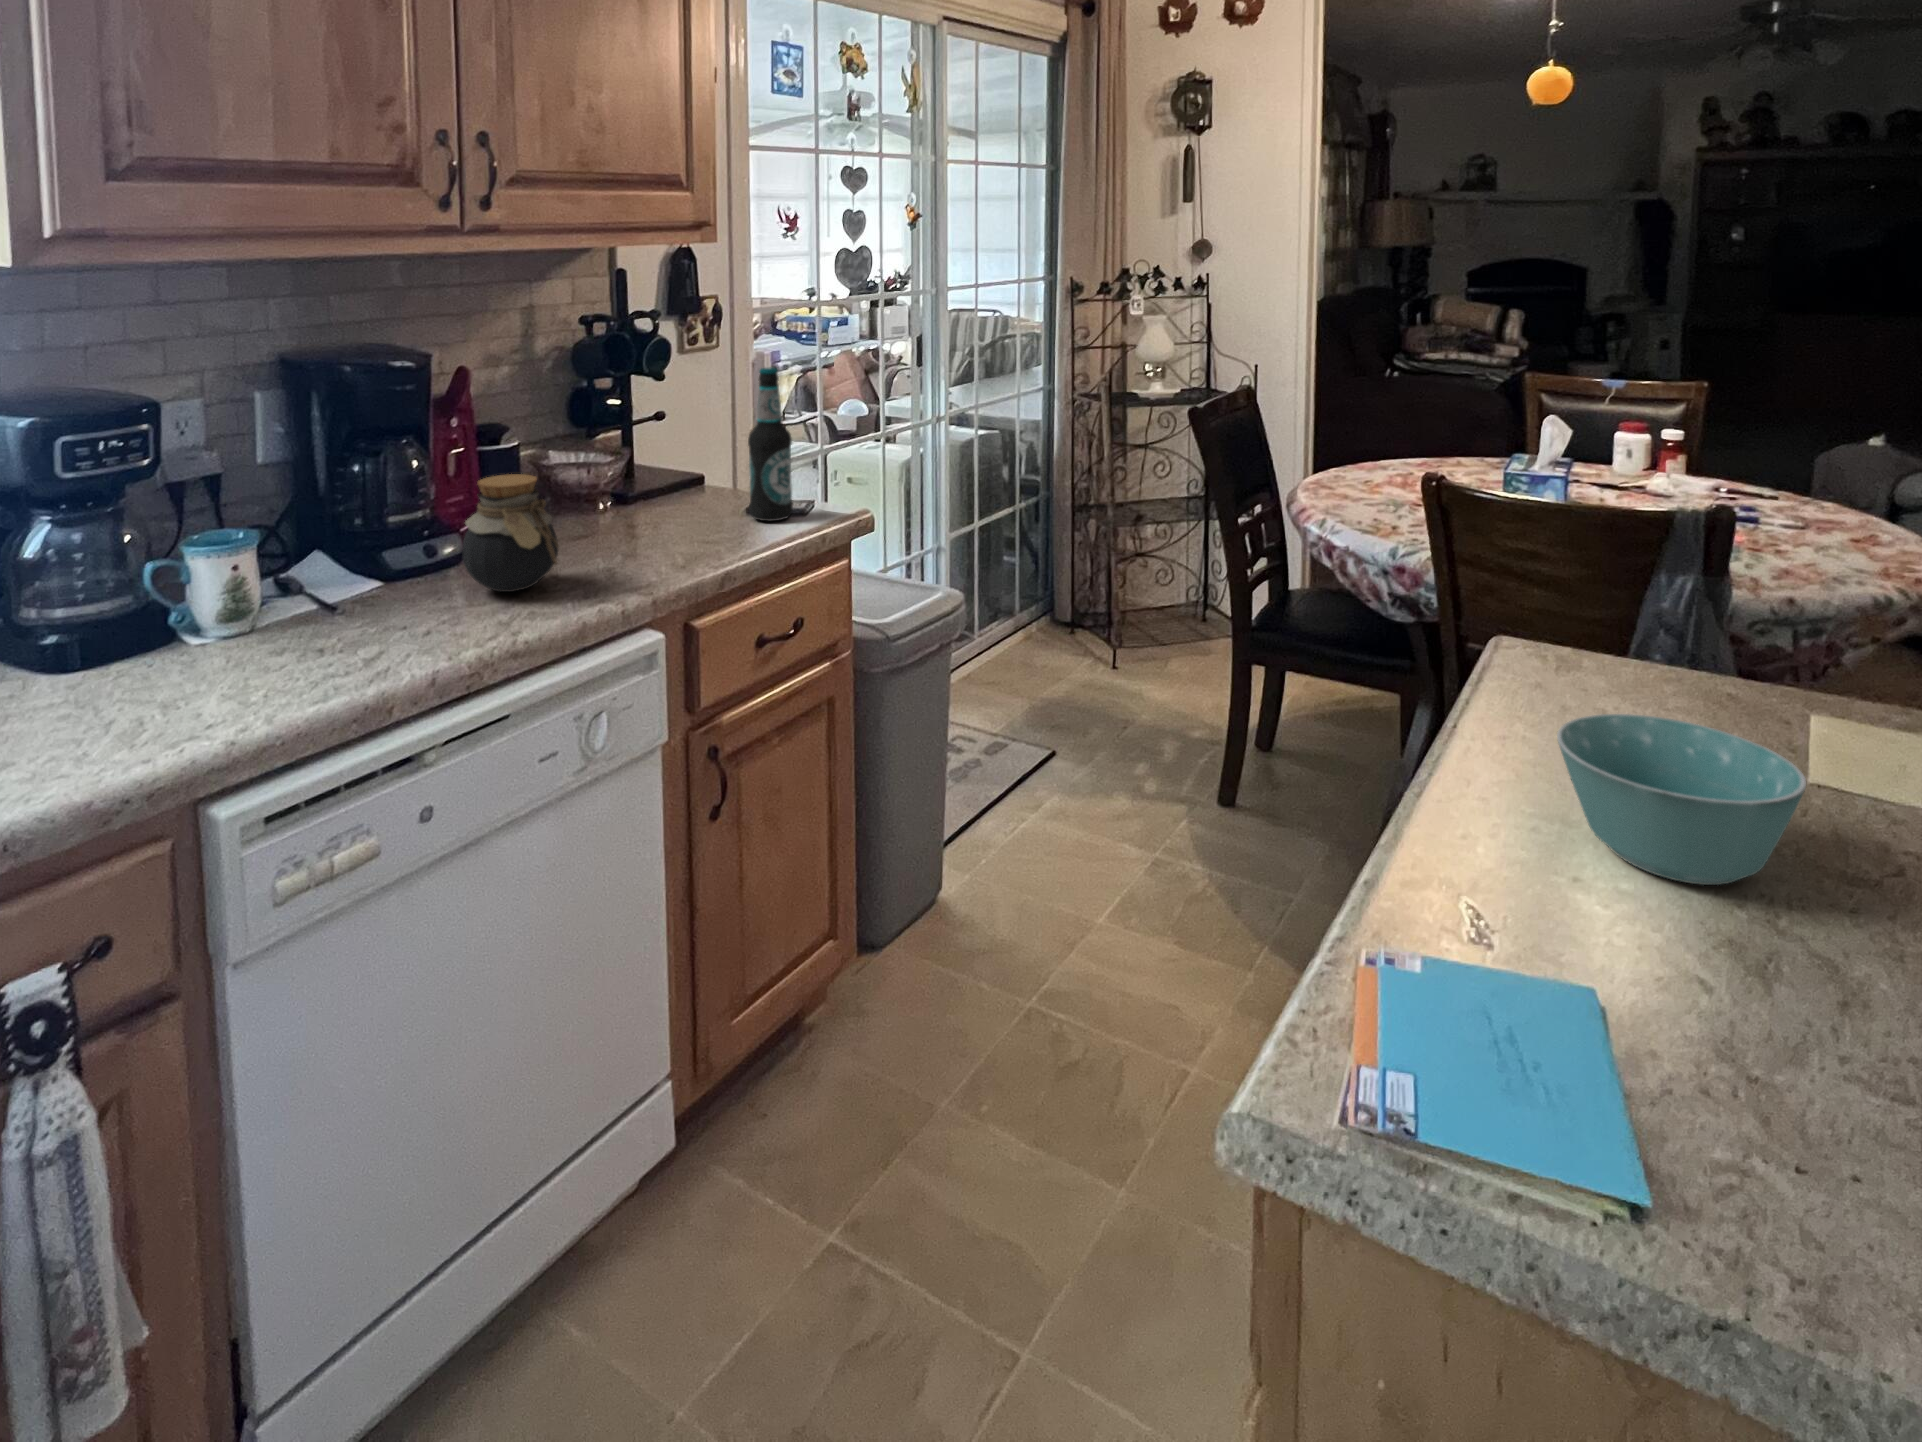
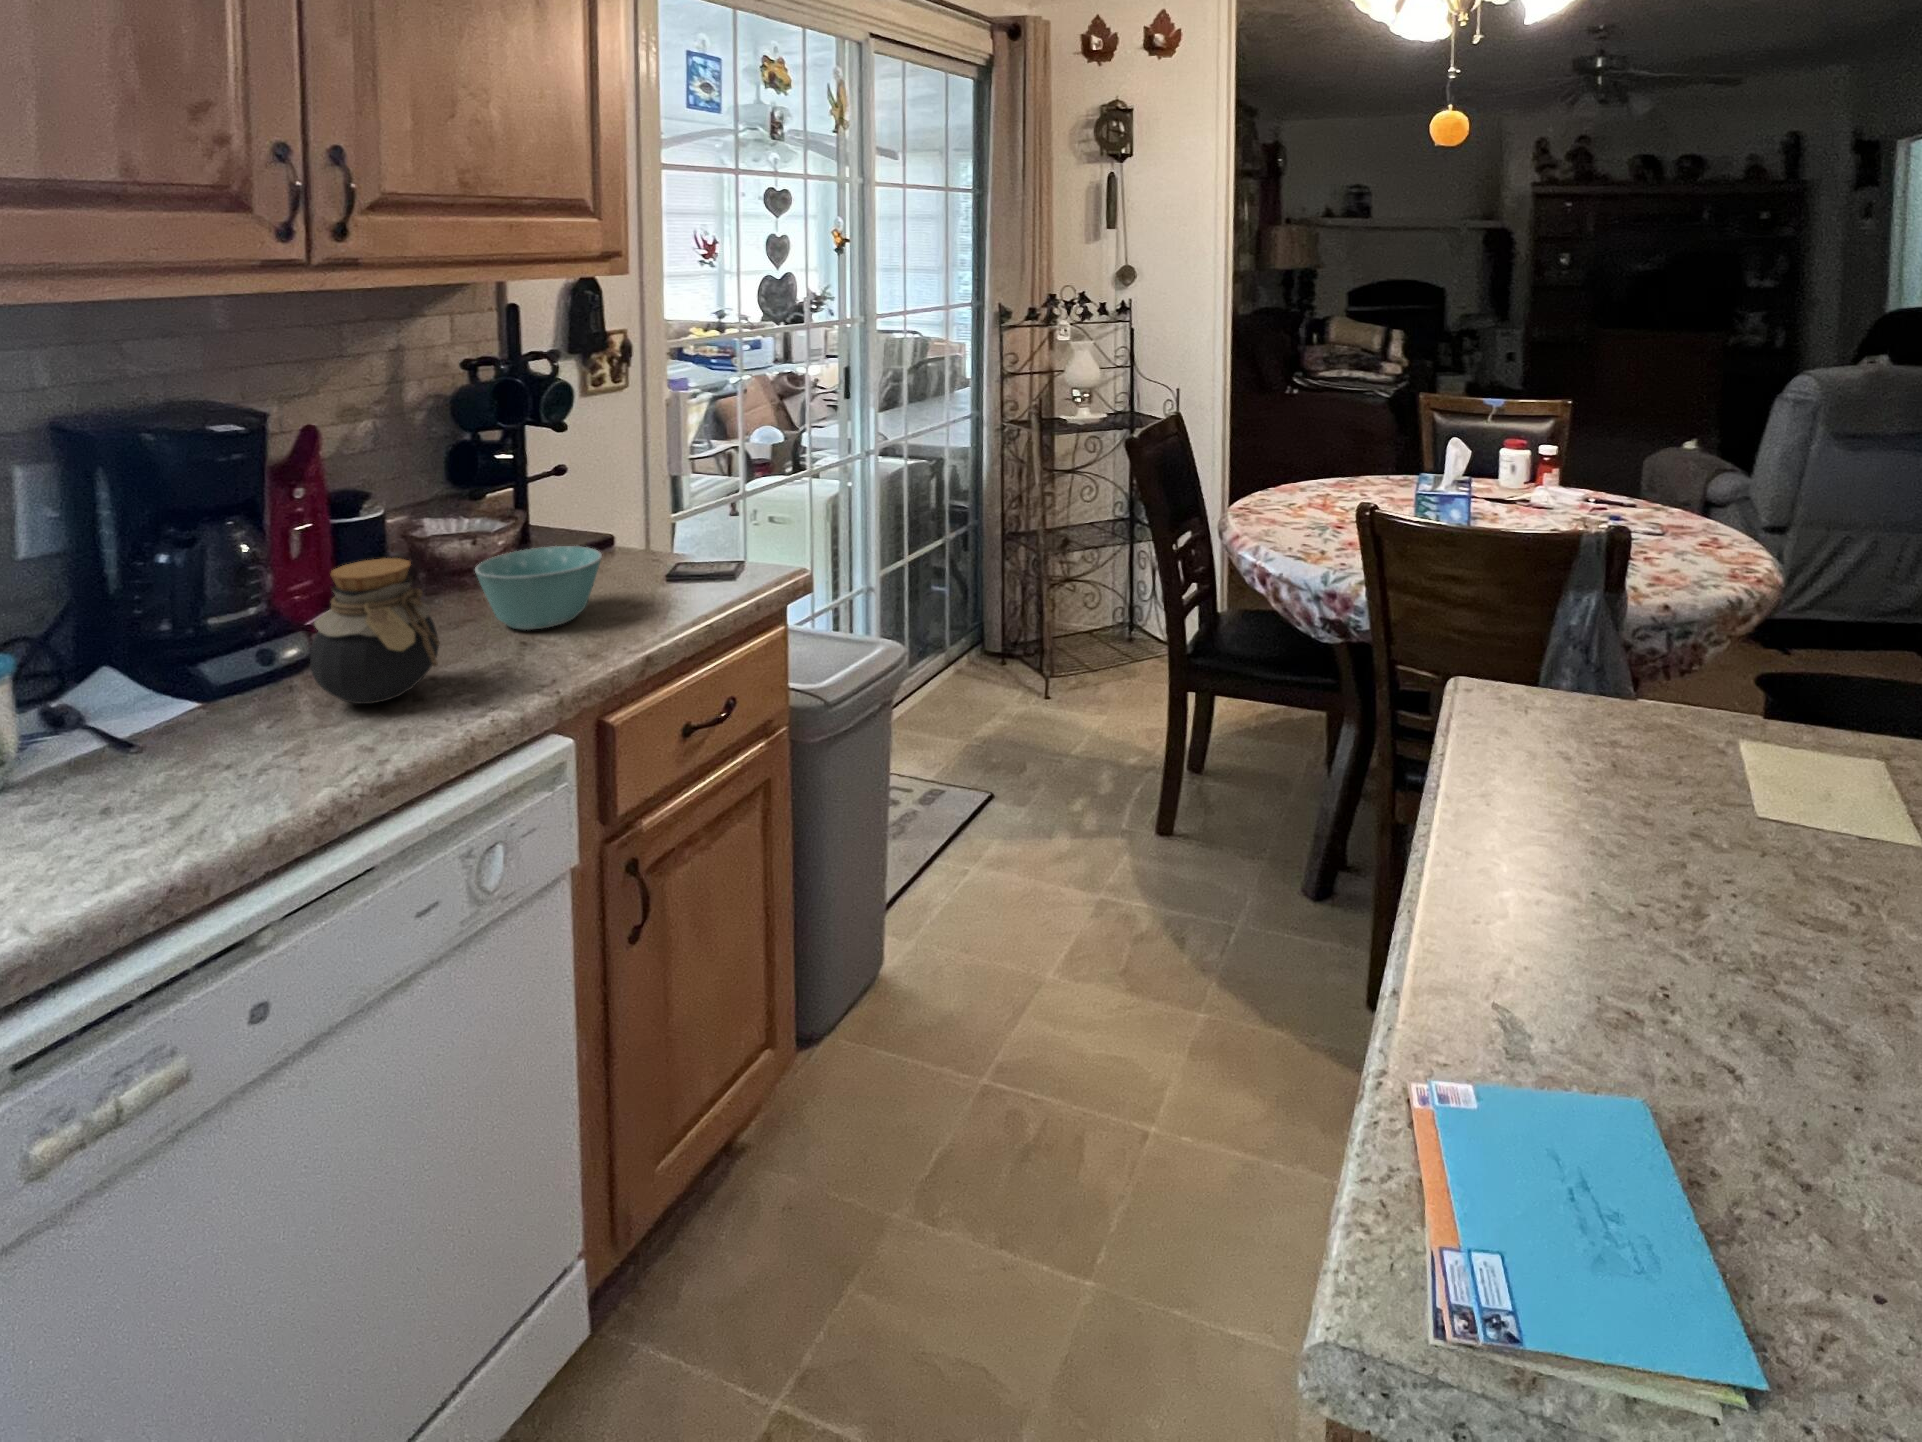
bottle: present [748,368,793,521] -> none [671,416,723,587]
bowl: present [1557,714,1806,885] -> present [475,546,602,630]

